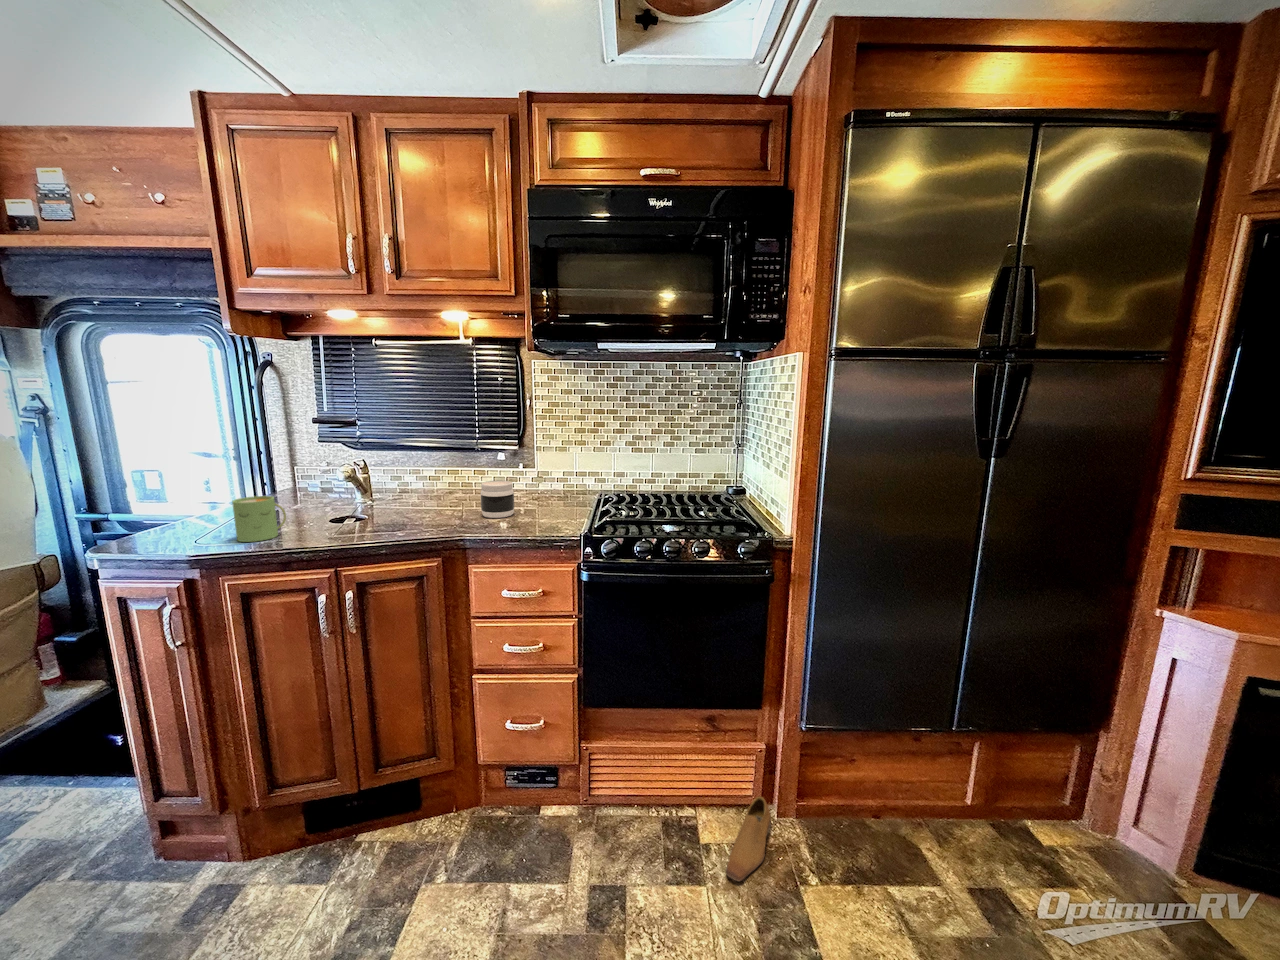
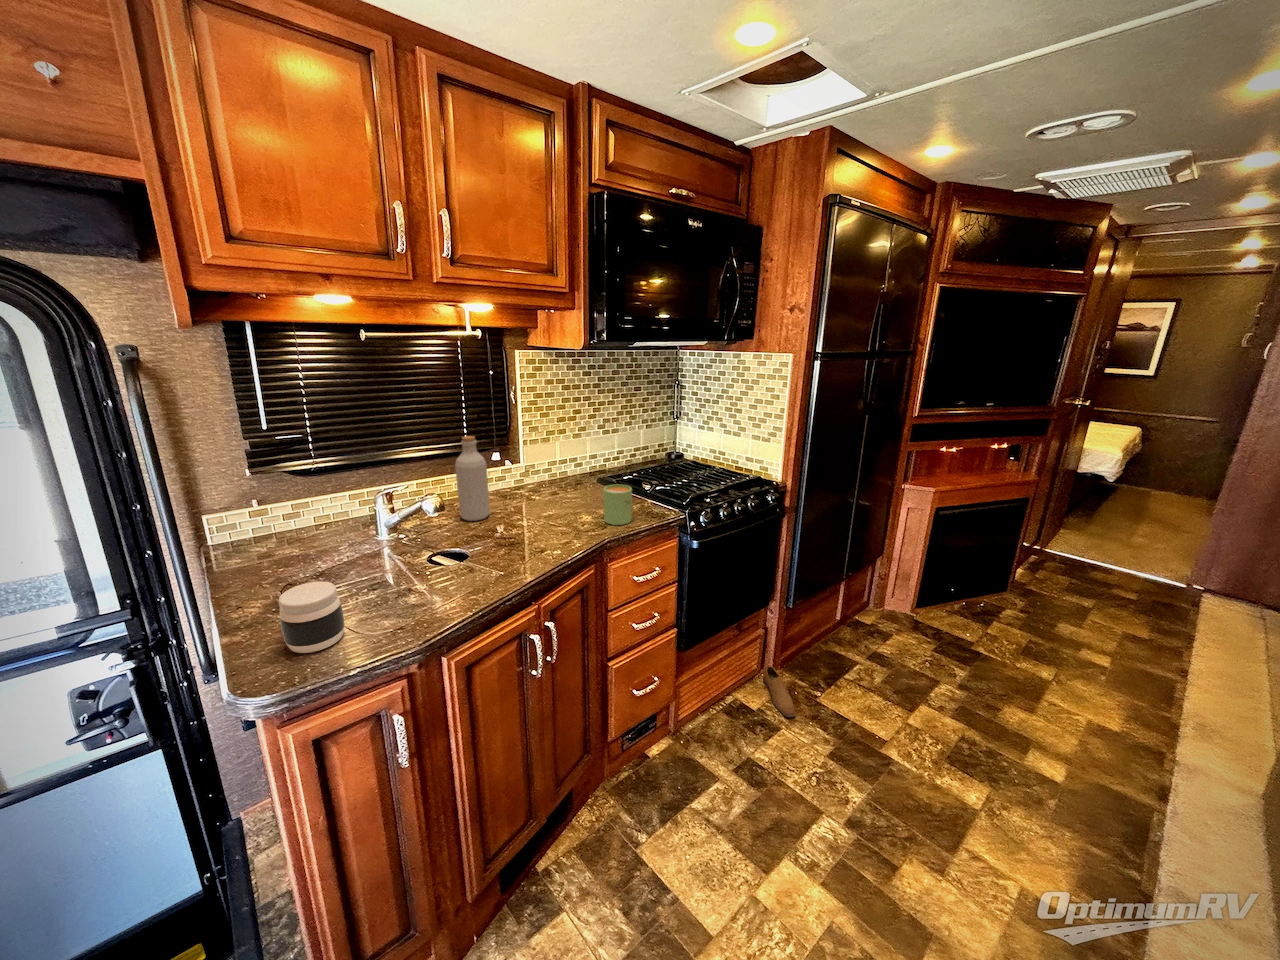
bottle: none [442,428,471,503] -> present [455,436,490,521]
jar: present [481,480,514,518] -> present [279,581,344,653]
mug: present [232,496,286,542] -> present [604,485,632,525]

